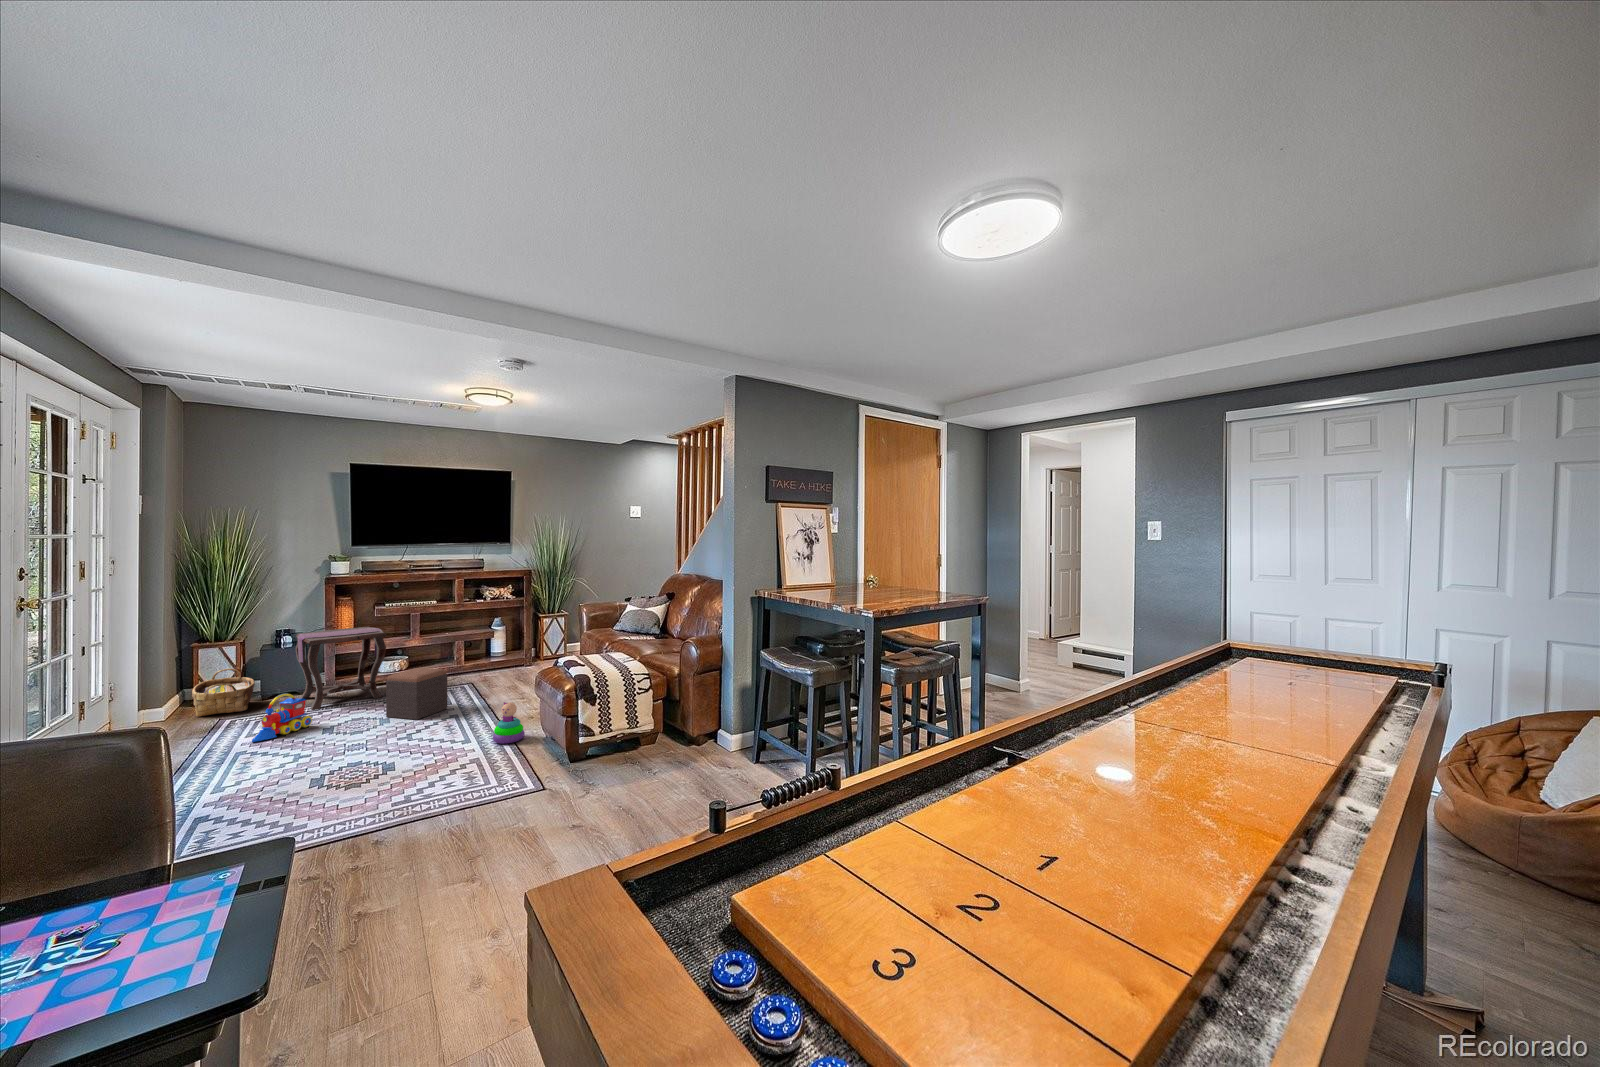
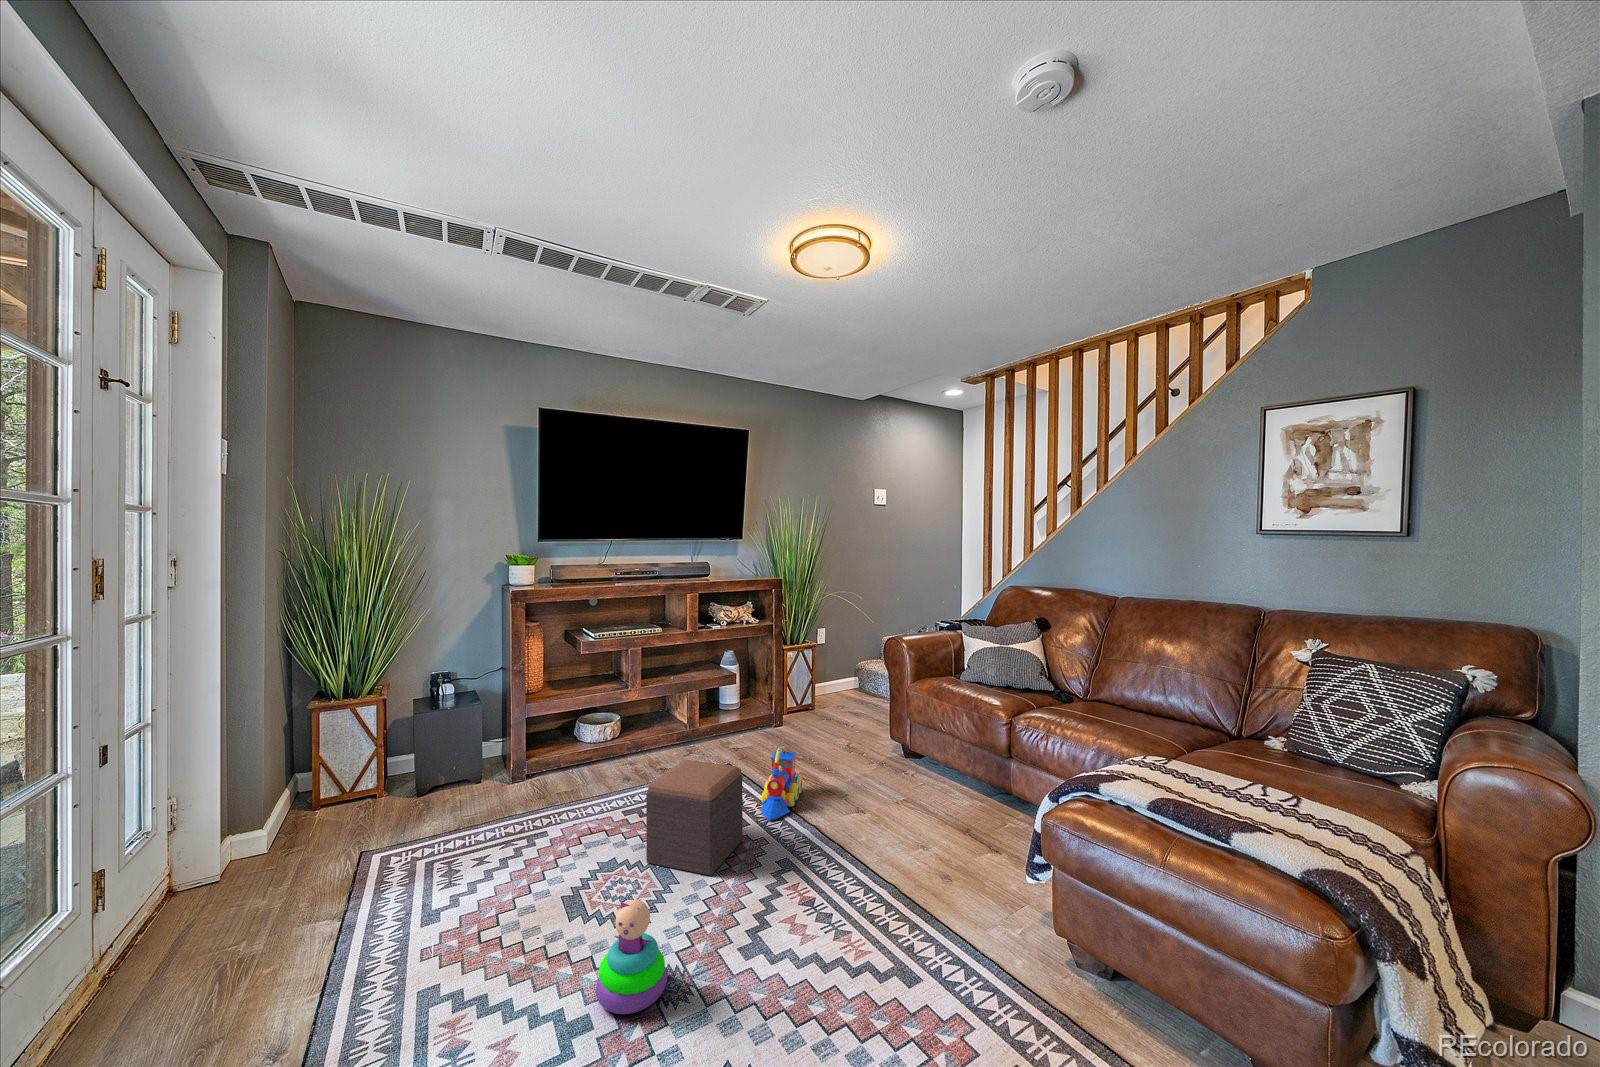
side table: present [295,627,387,710] -> none [468,671,615,832]
woven basket: present [192,668,255,717] -> none [310,746,408,843]
toy train: present [252,693,312,742] -> present [760,745,802,821]
stacking toy: present [493,702,525,744] -> present [596,900,667,1014]

